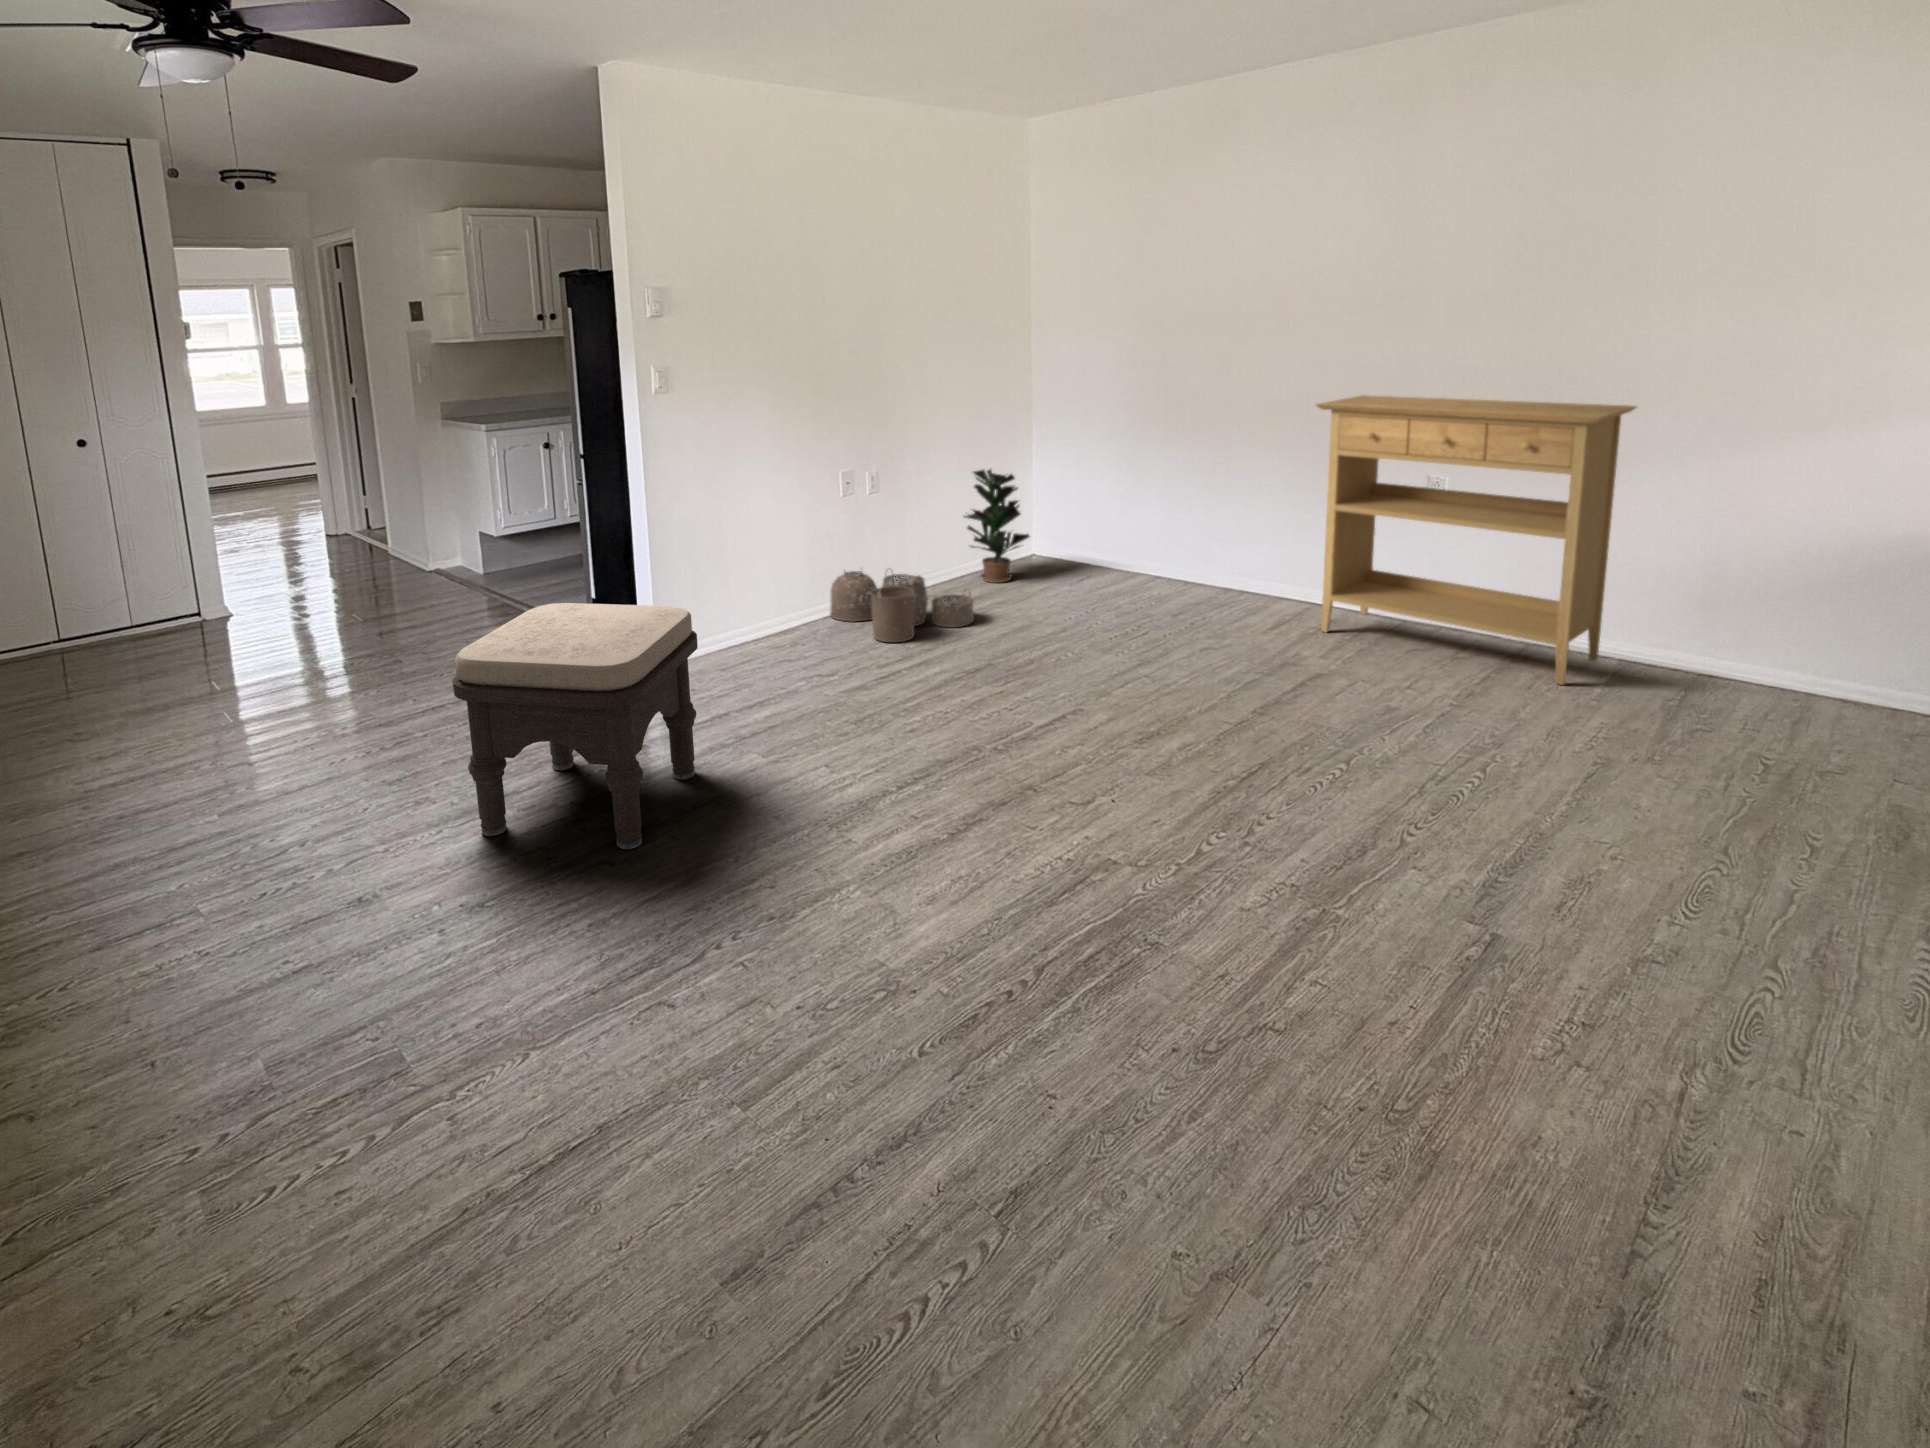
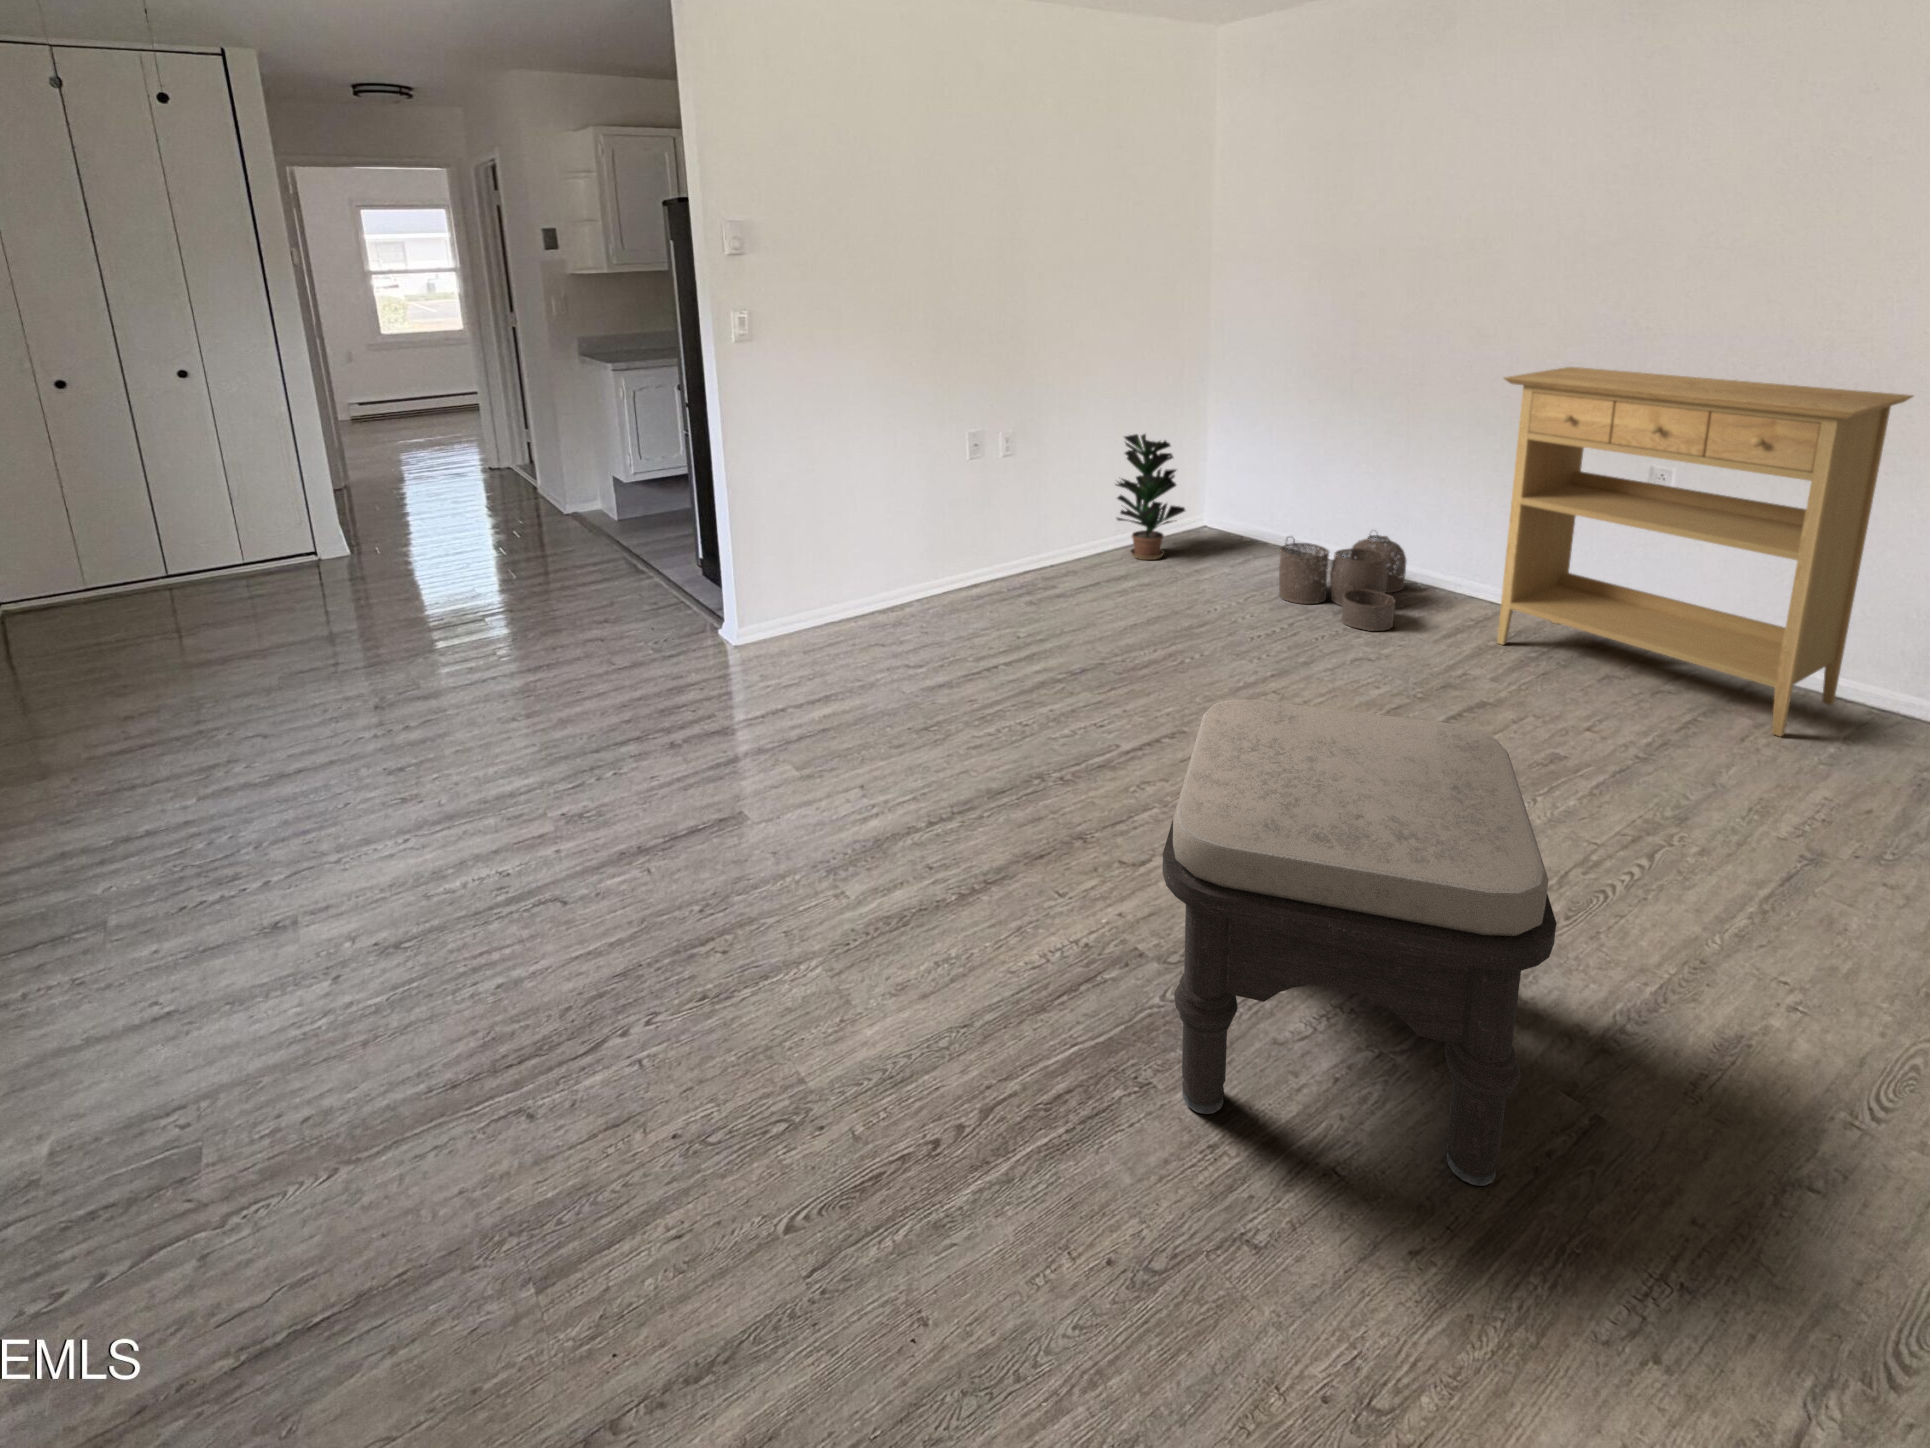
woven basket: present [830,568,974,642] -> present [1279,531,1406,631]
ottoman: present [452,603,698,849] -> present [1163,699,1557,1186]

